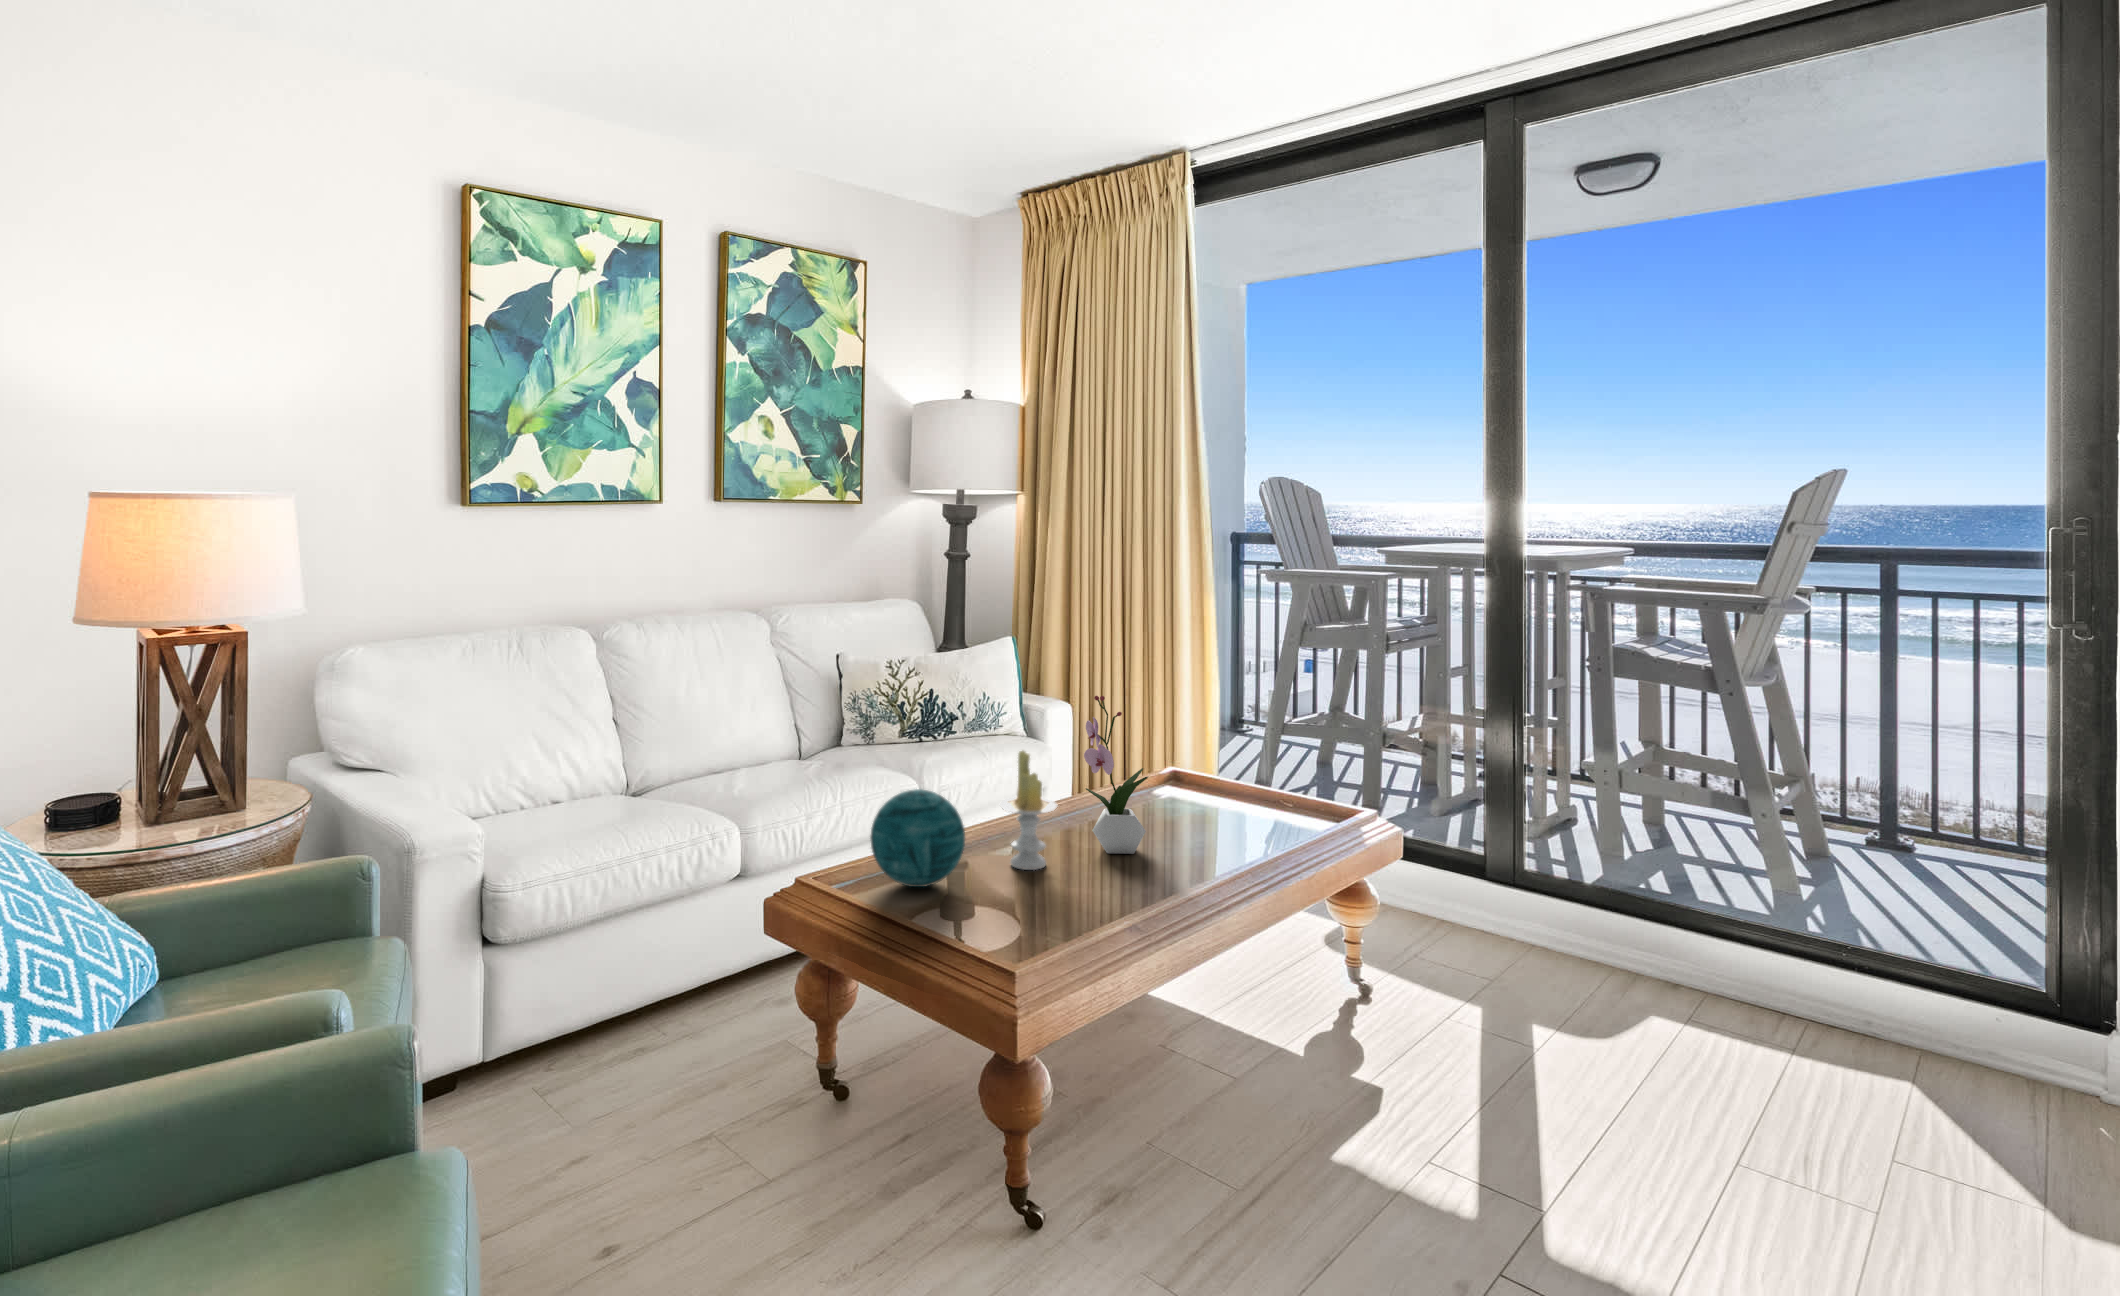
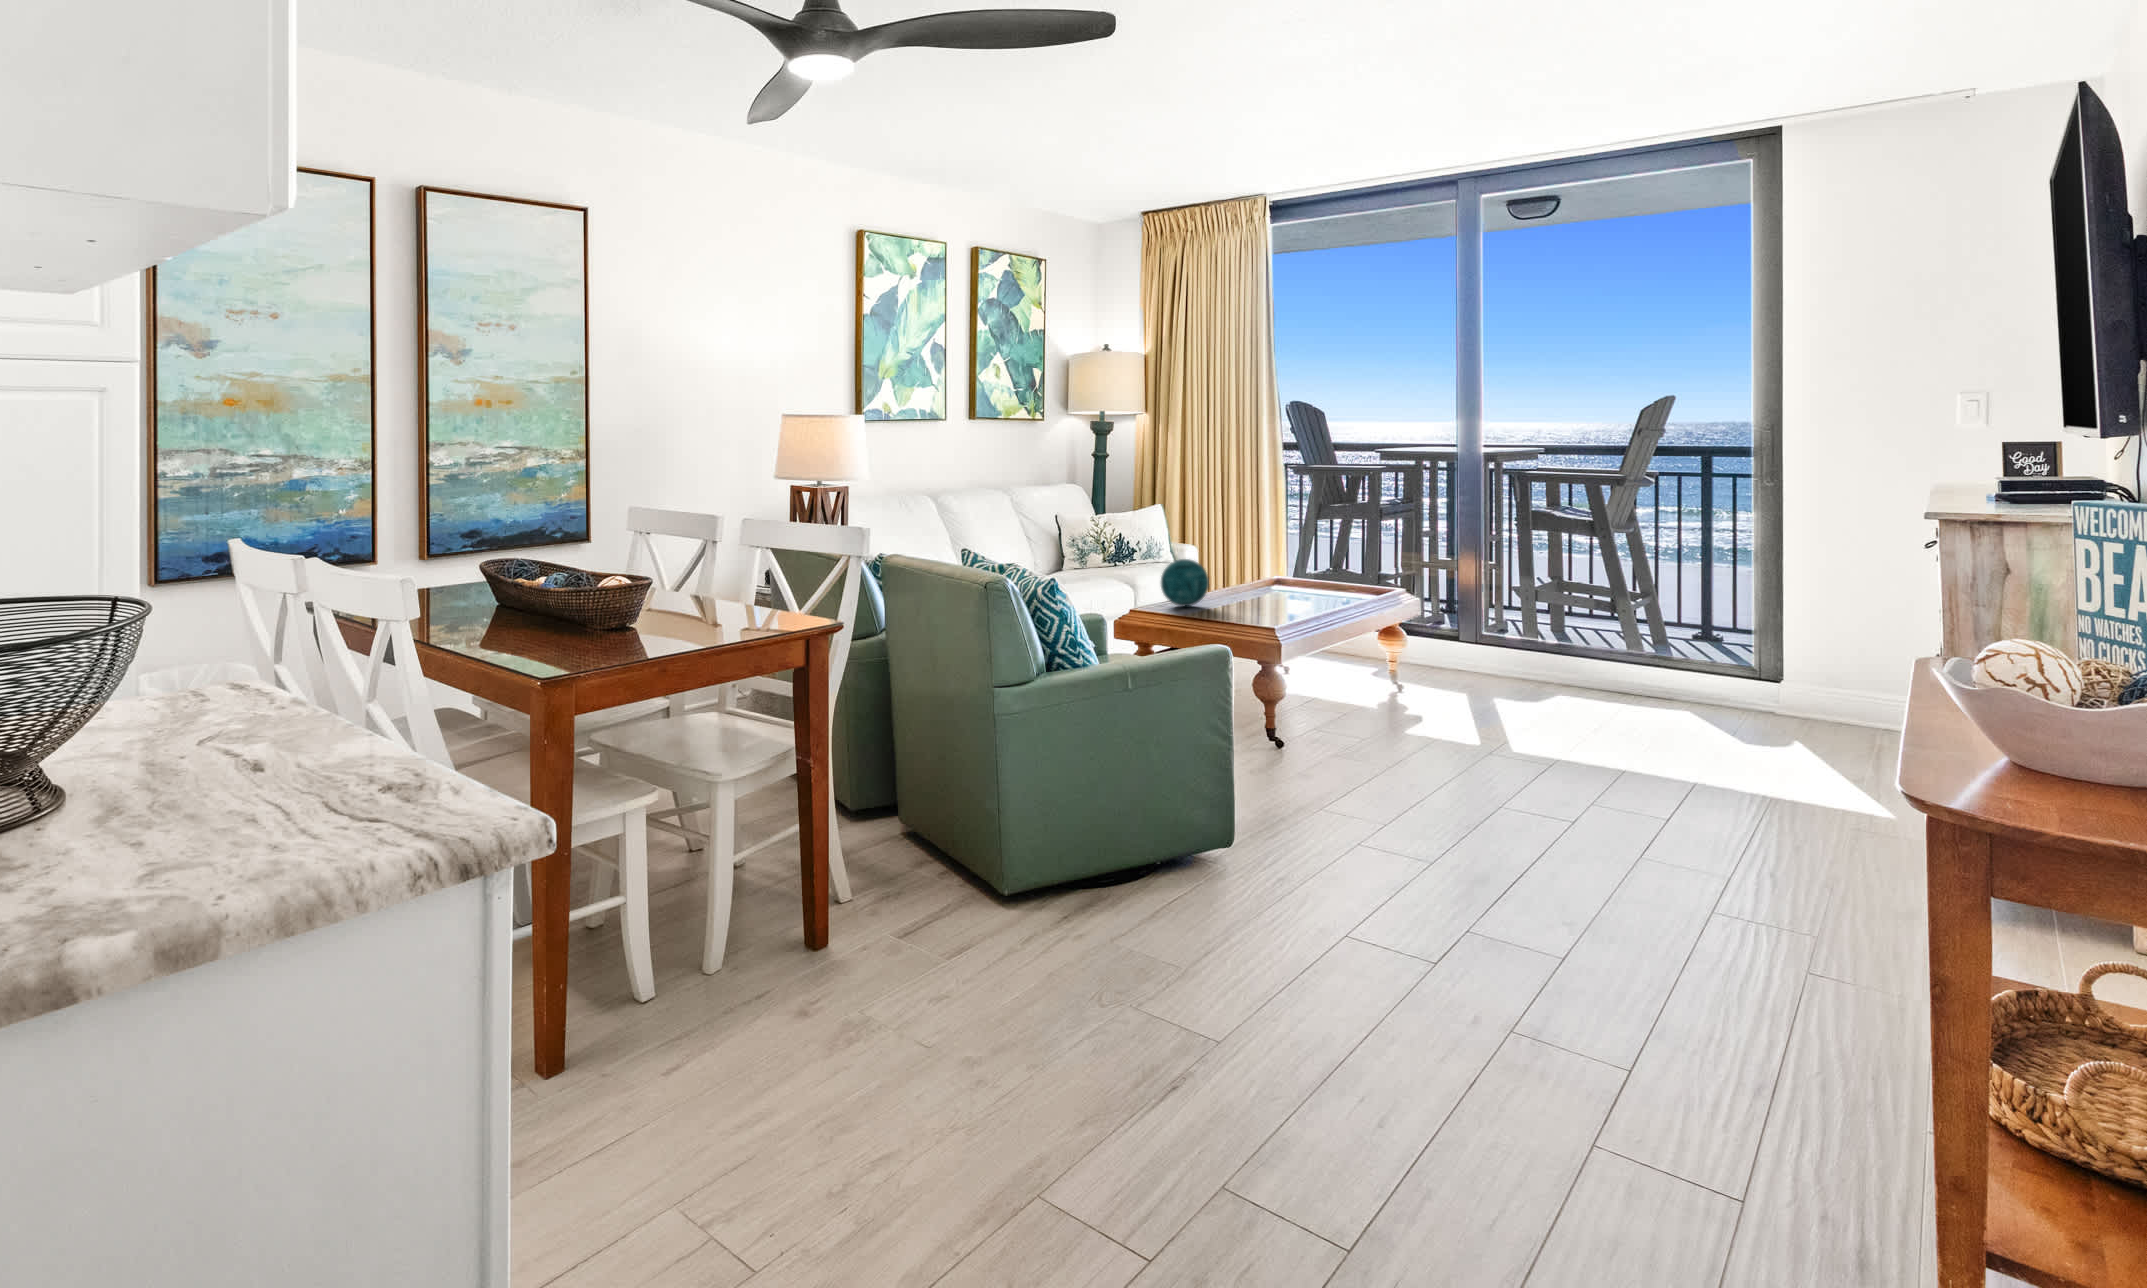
flower arrangement: present [1084,696,1148,854] -> none [1254,515,1290,596]
candle: present [1000,751,1057,870] -> none [1217,542,1247,601]

